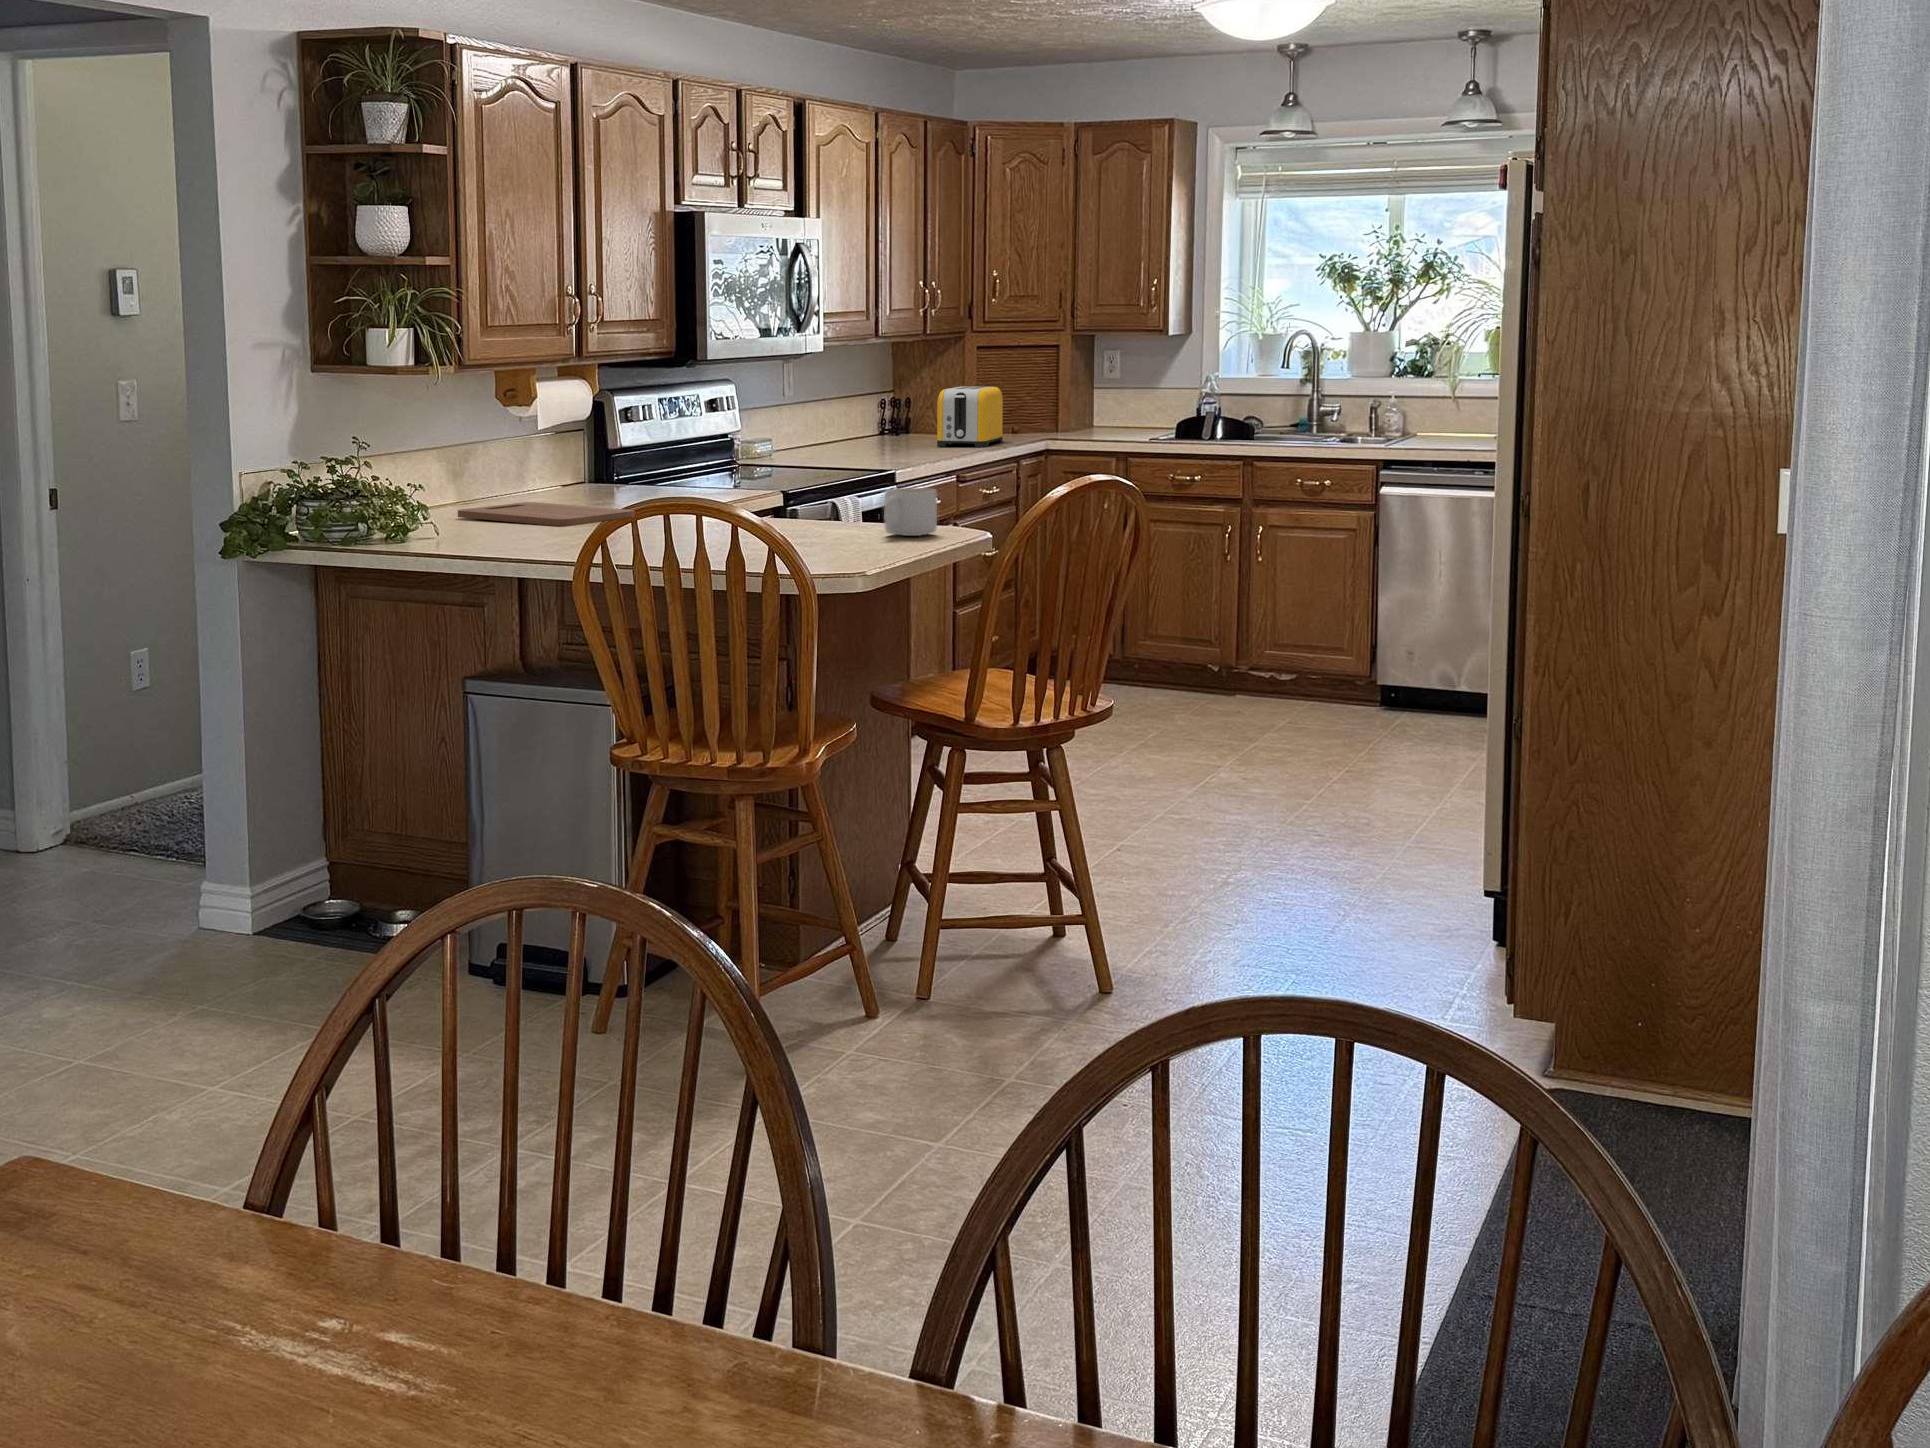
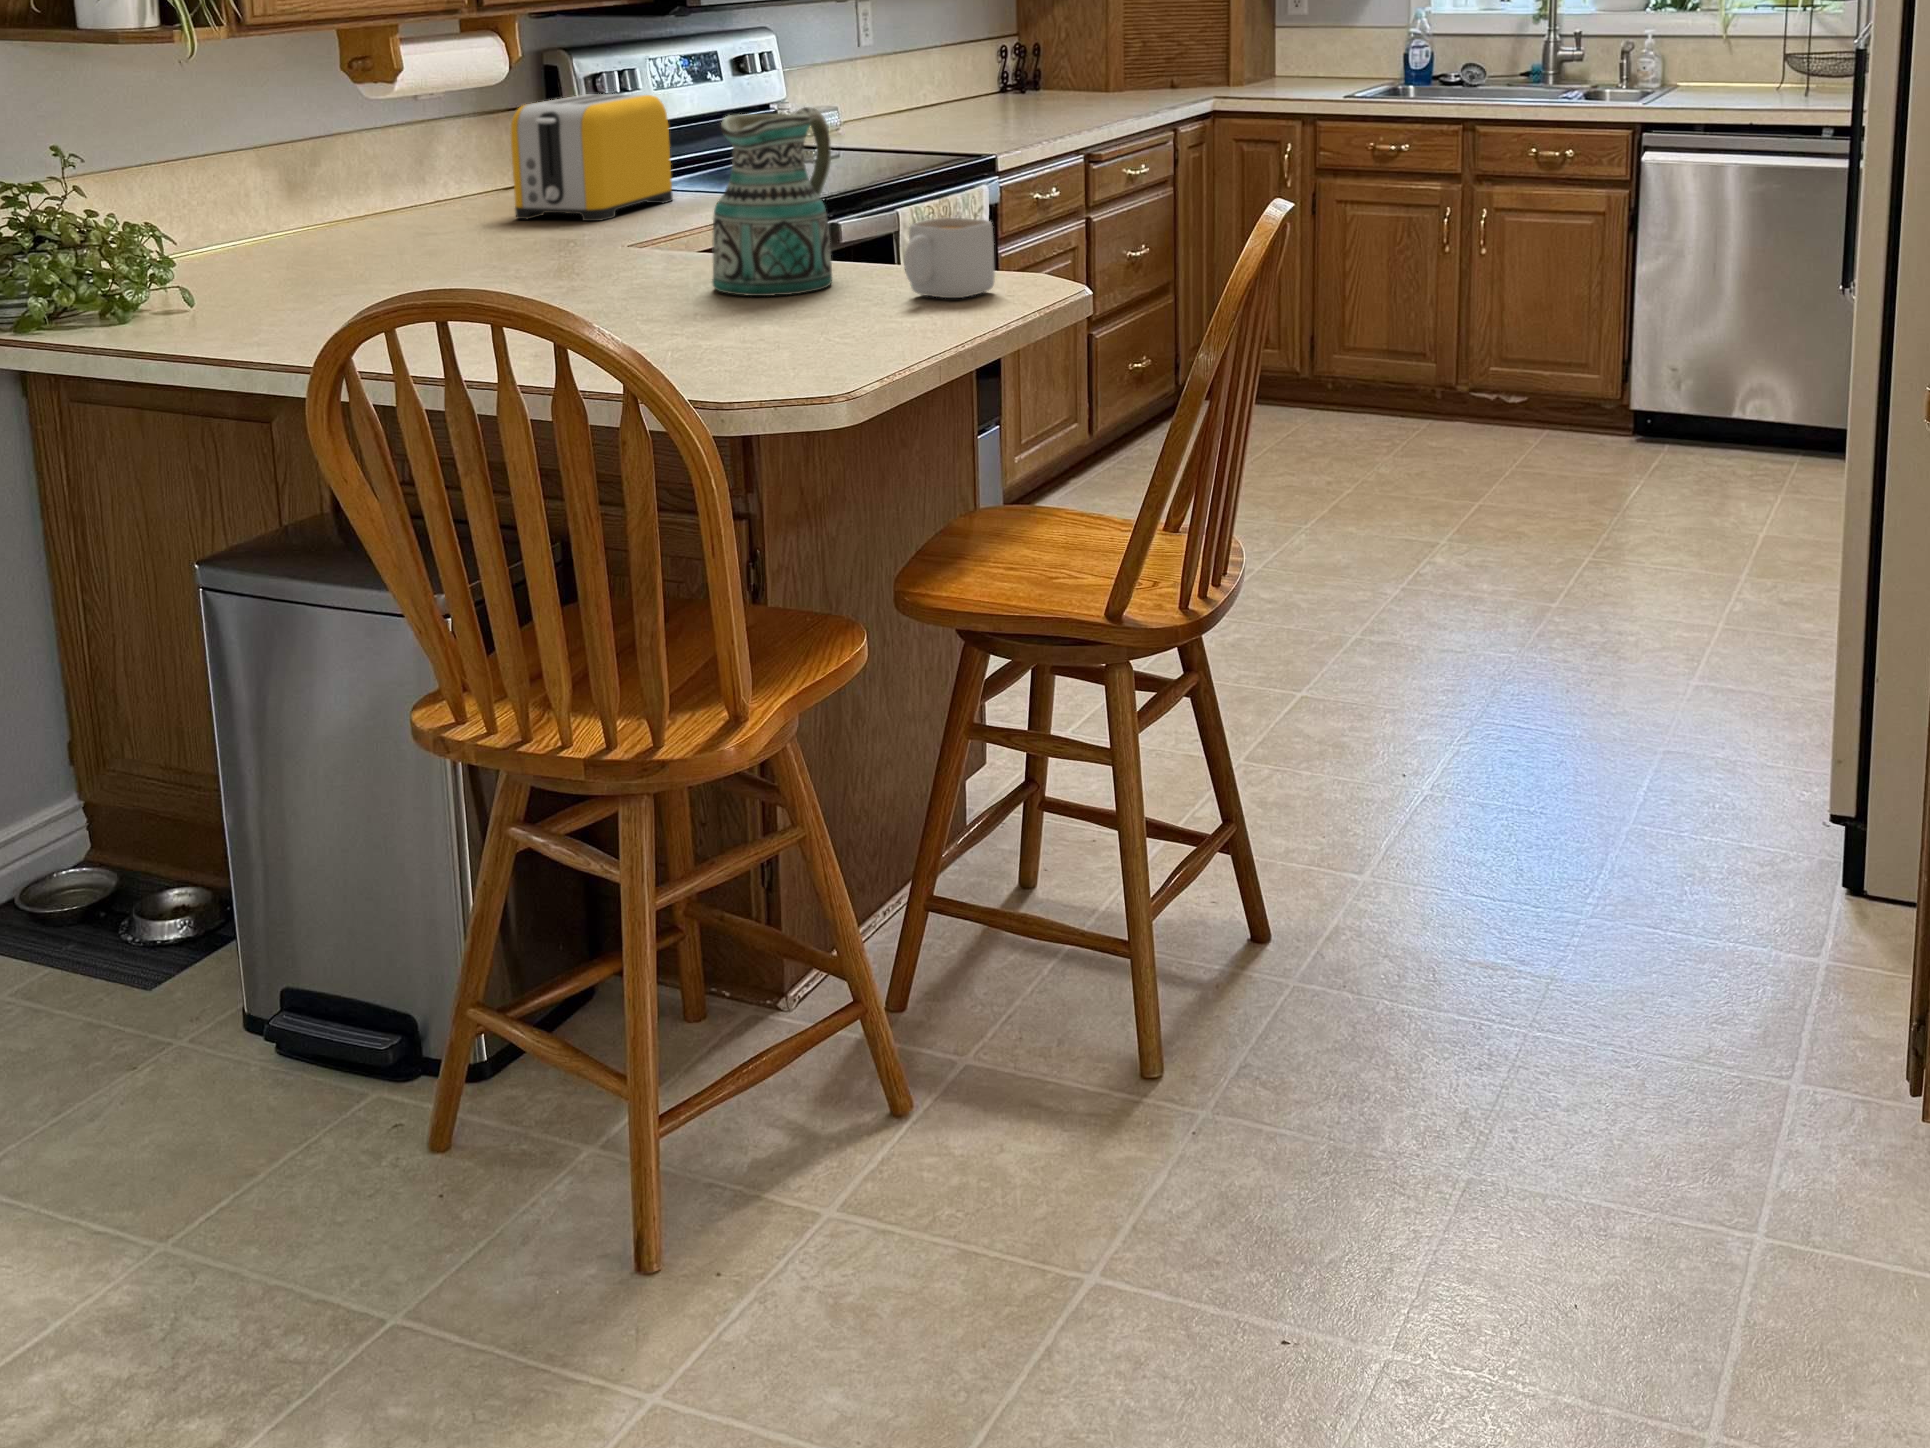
toaster: present [937,387,1003,447] -> present [510,94,673,221]
ceramic pitcher: none [756,419,831,534] -> present [712,107,832,296]
cutting board: present [458,502,634,526] -> none [282,227,556,276]

